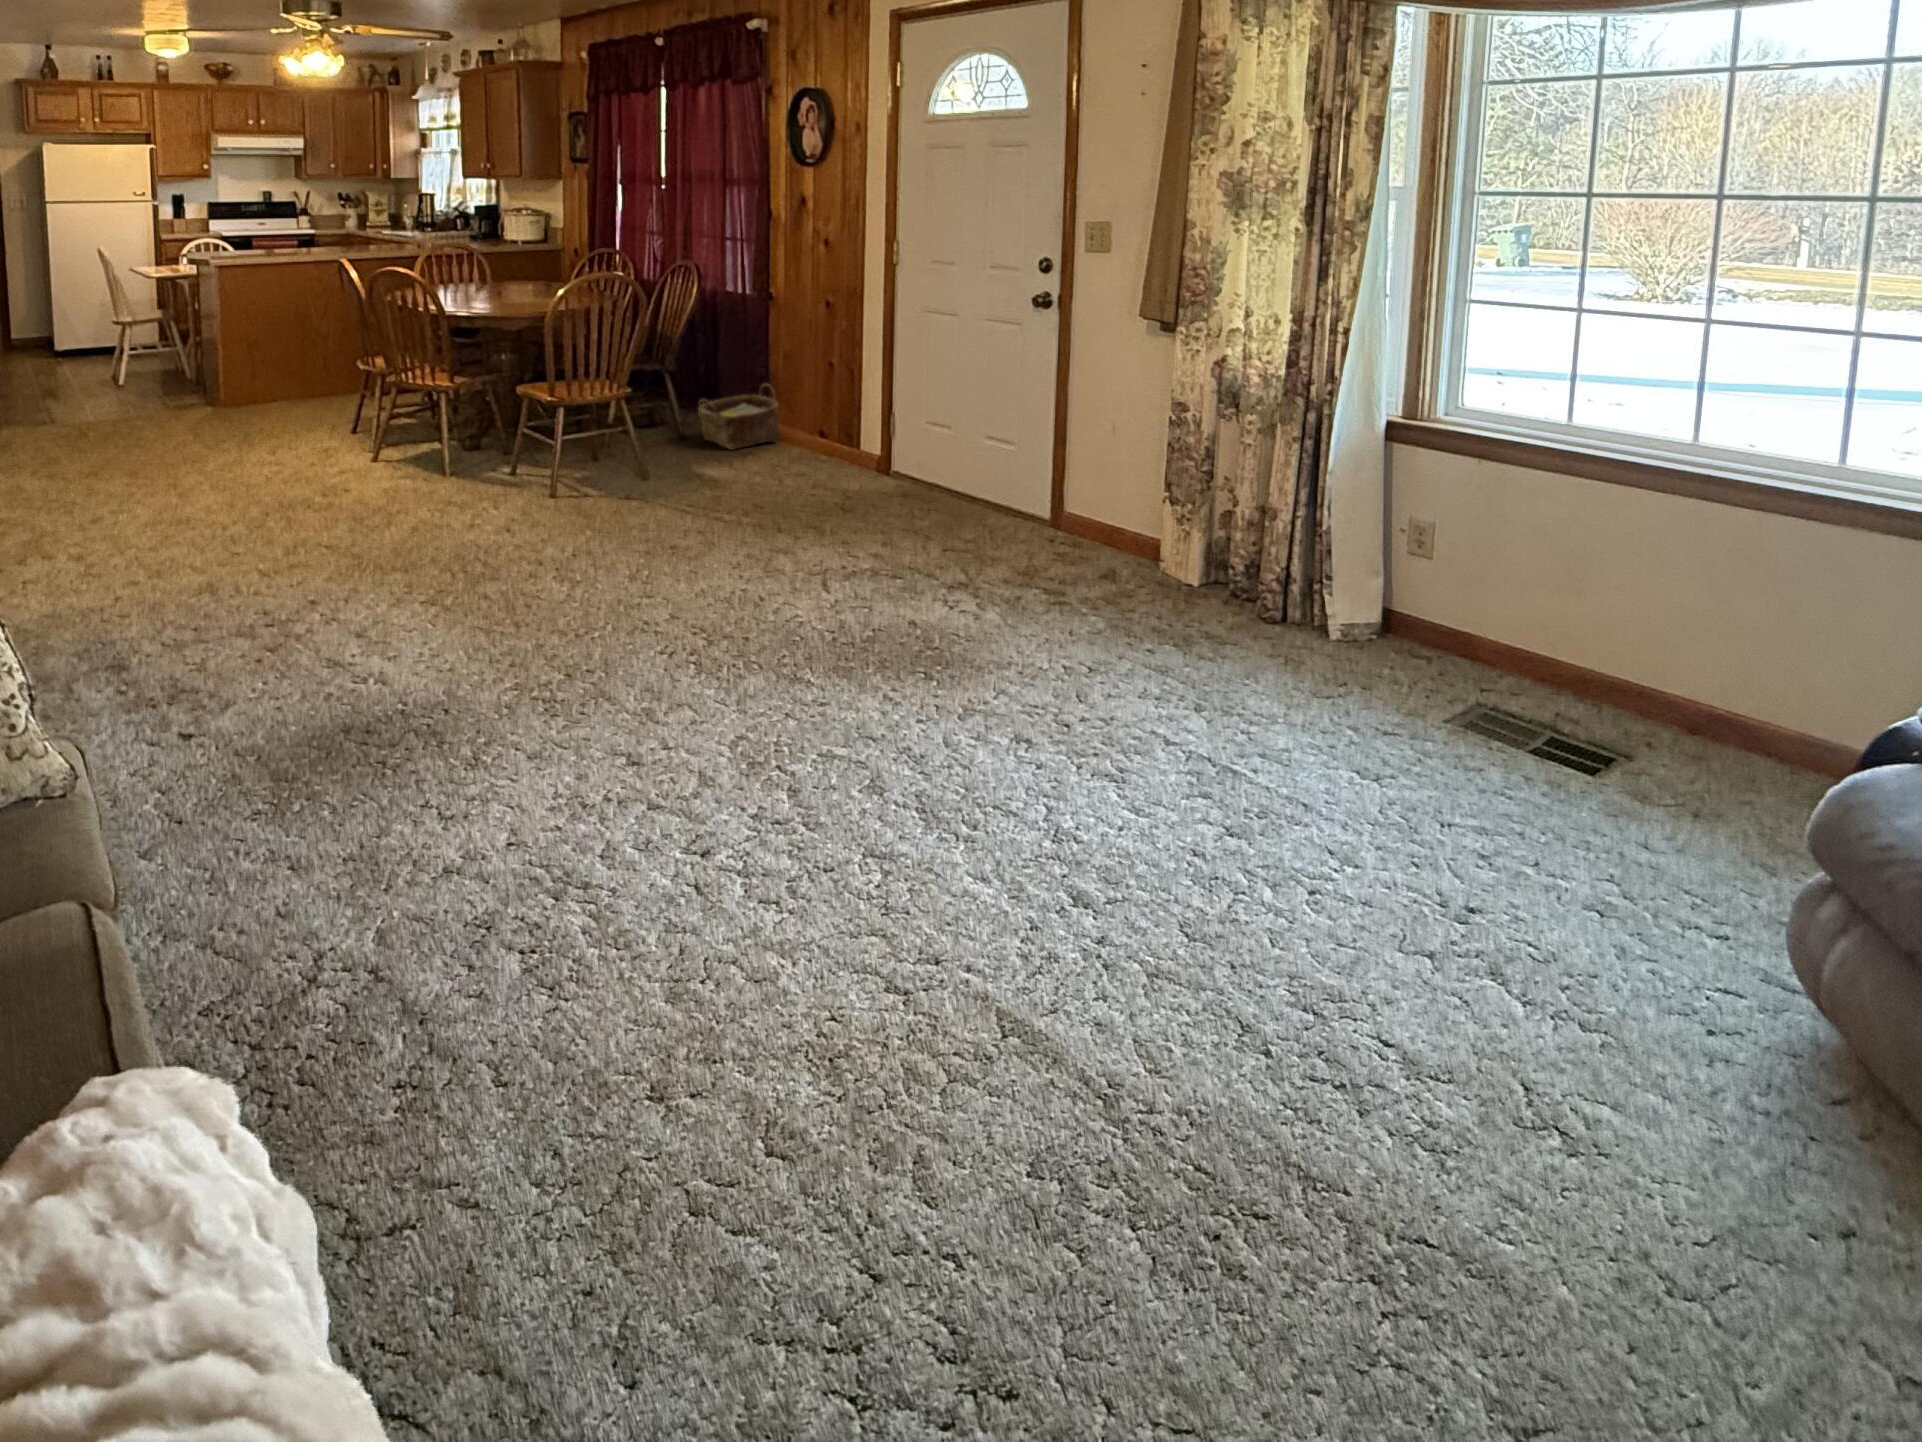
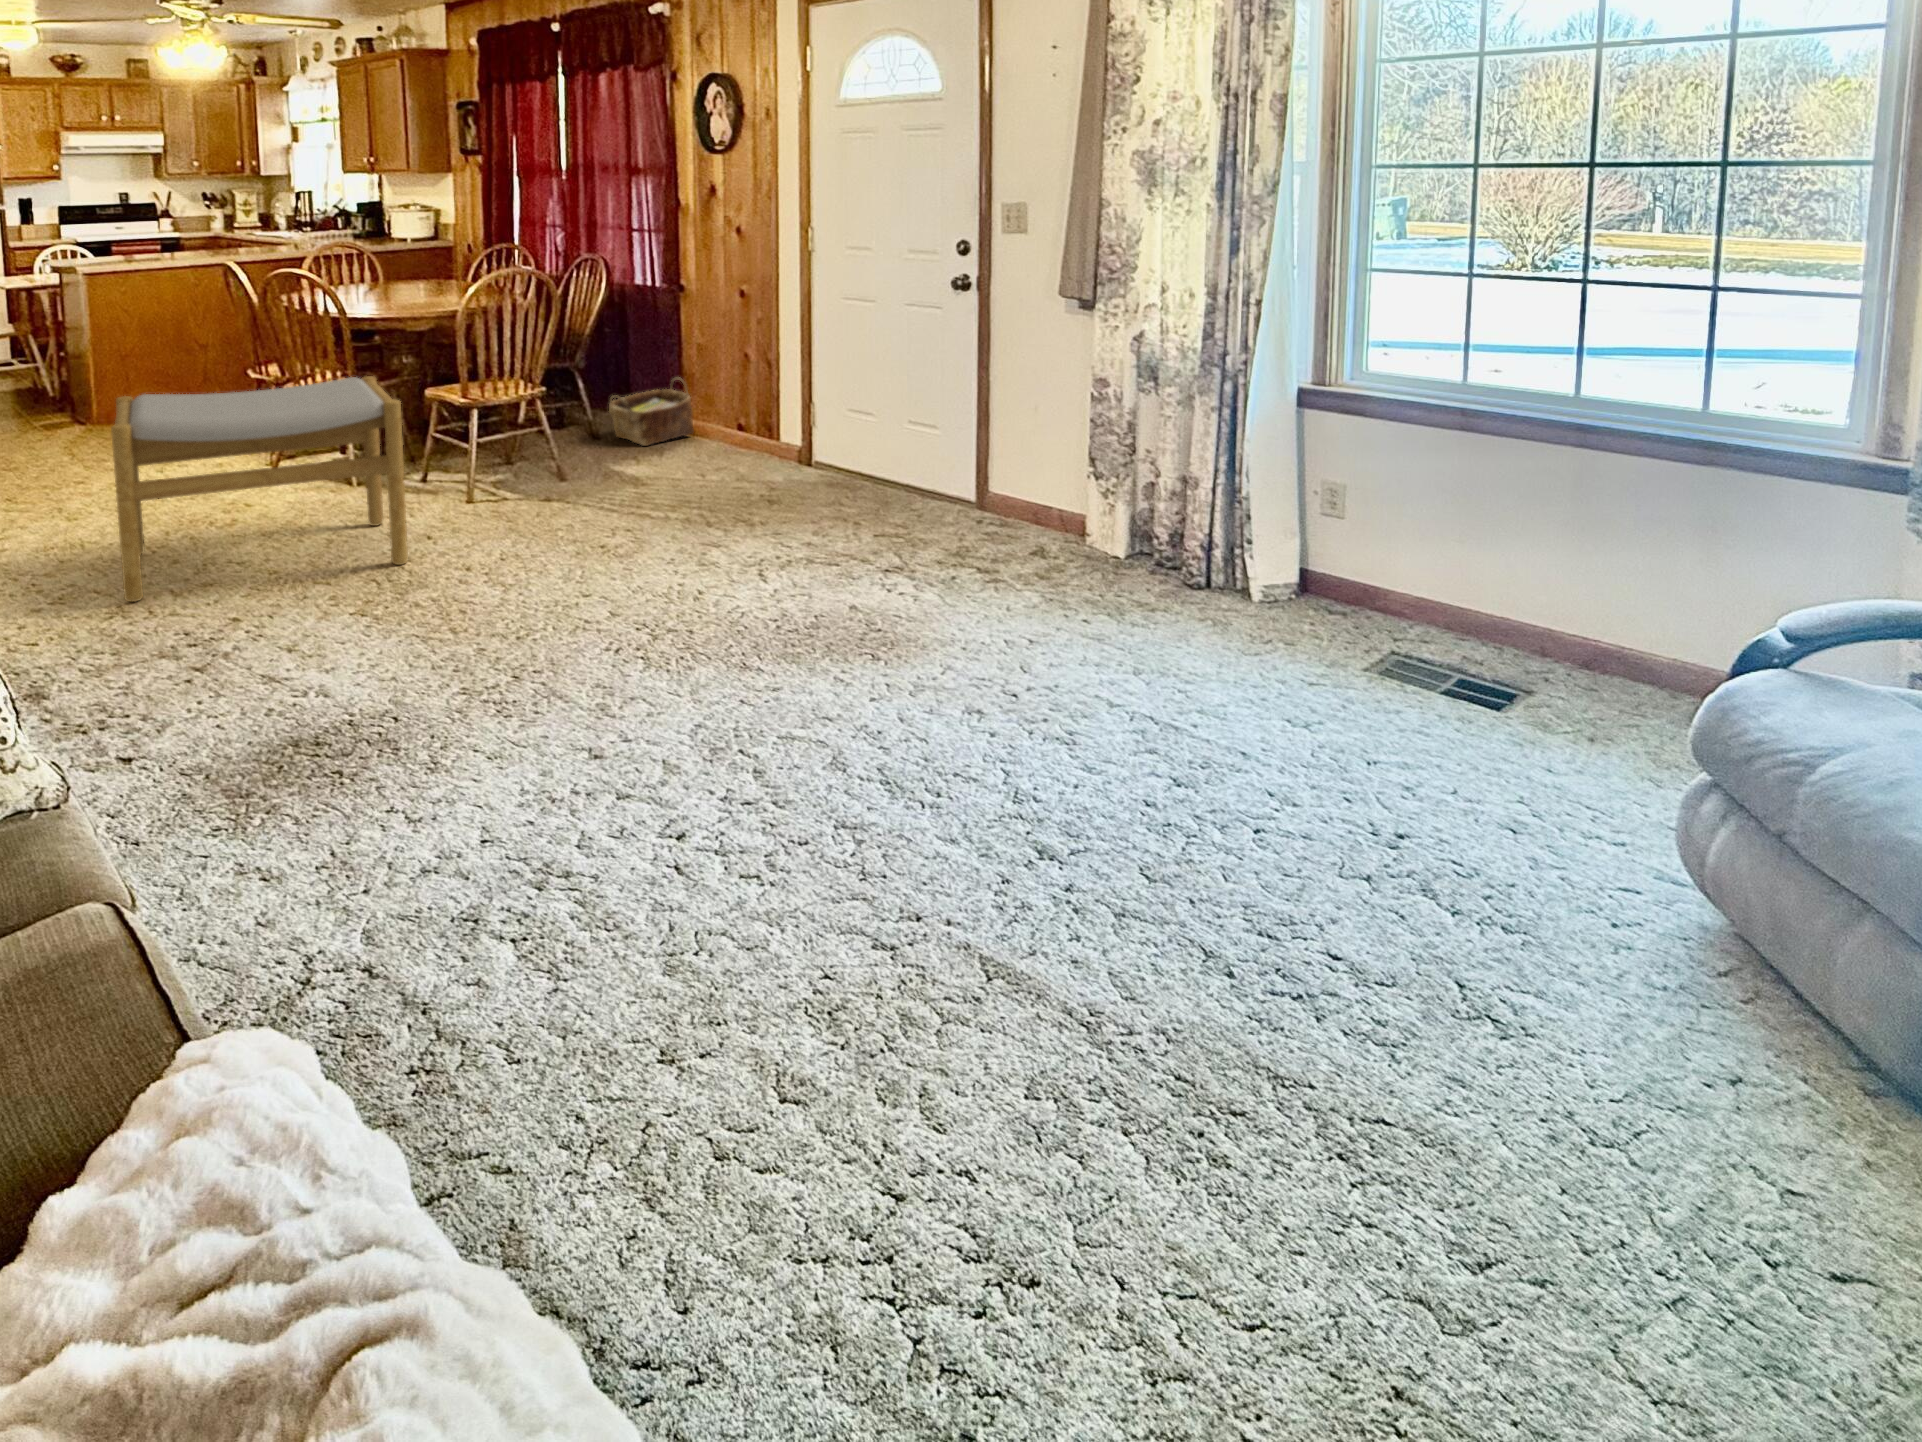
footstool: none [206,373,485,581] -> present [111,376,408,602]

